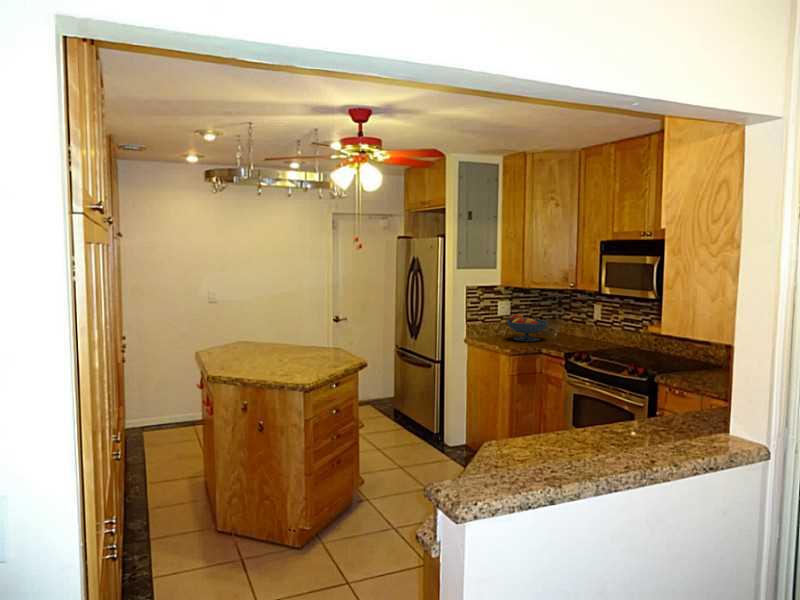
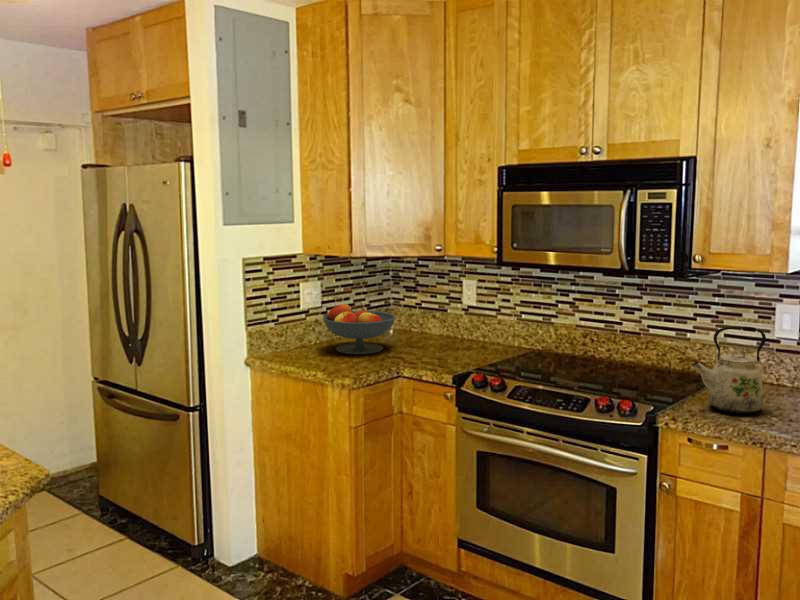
kettle: none [674,331,715,378] -> present [692,326,766,414]

